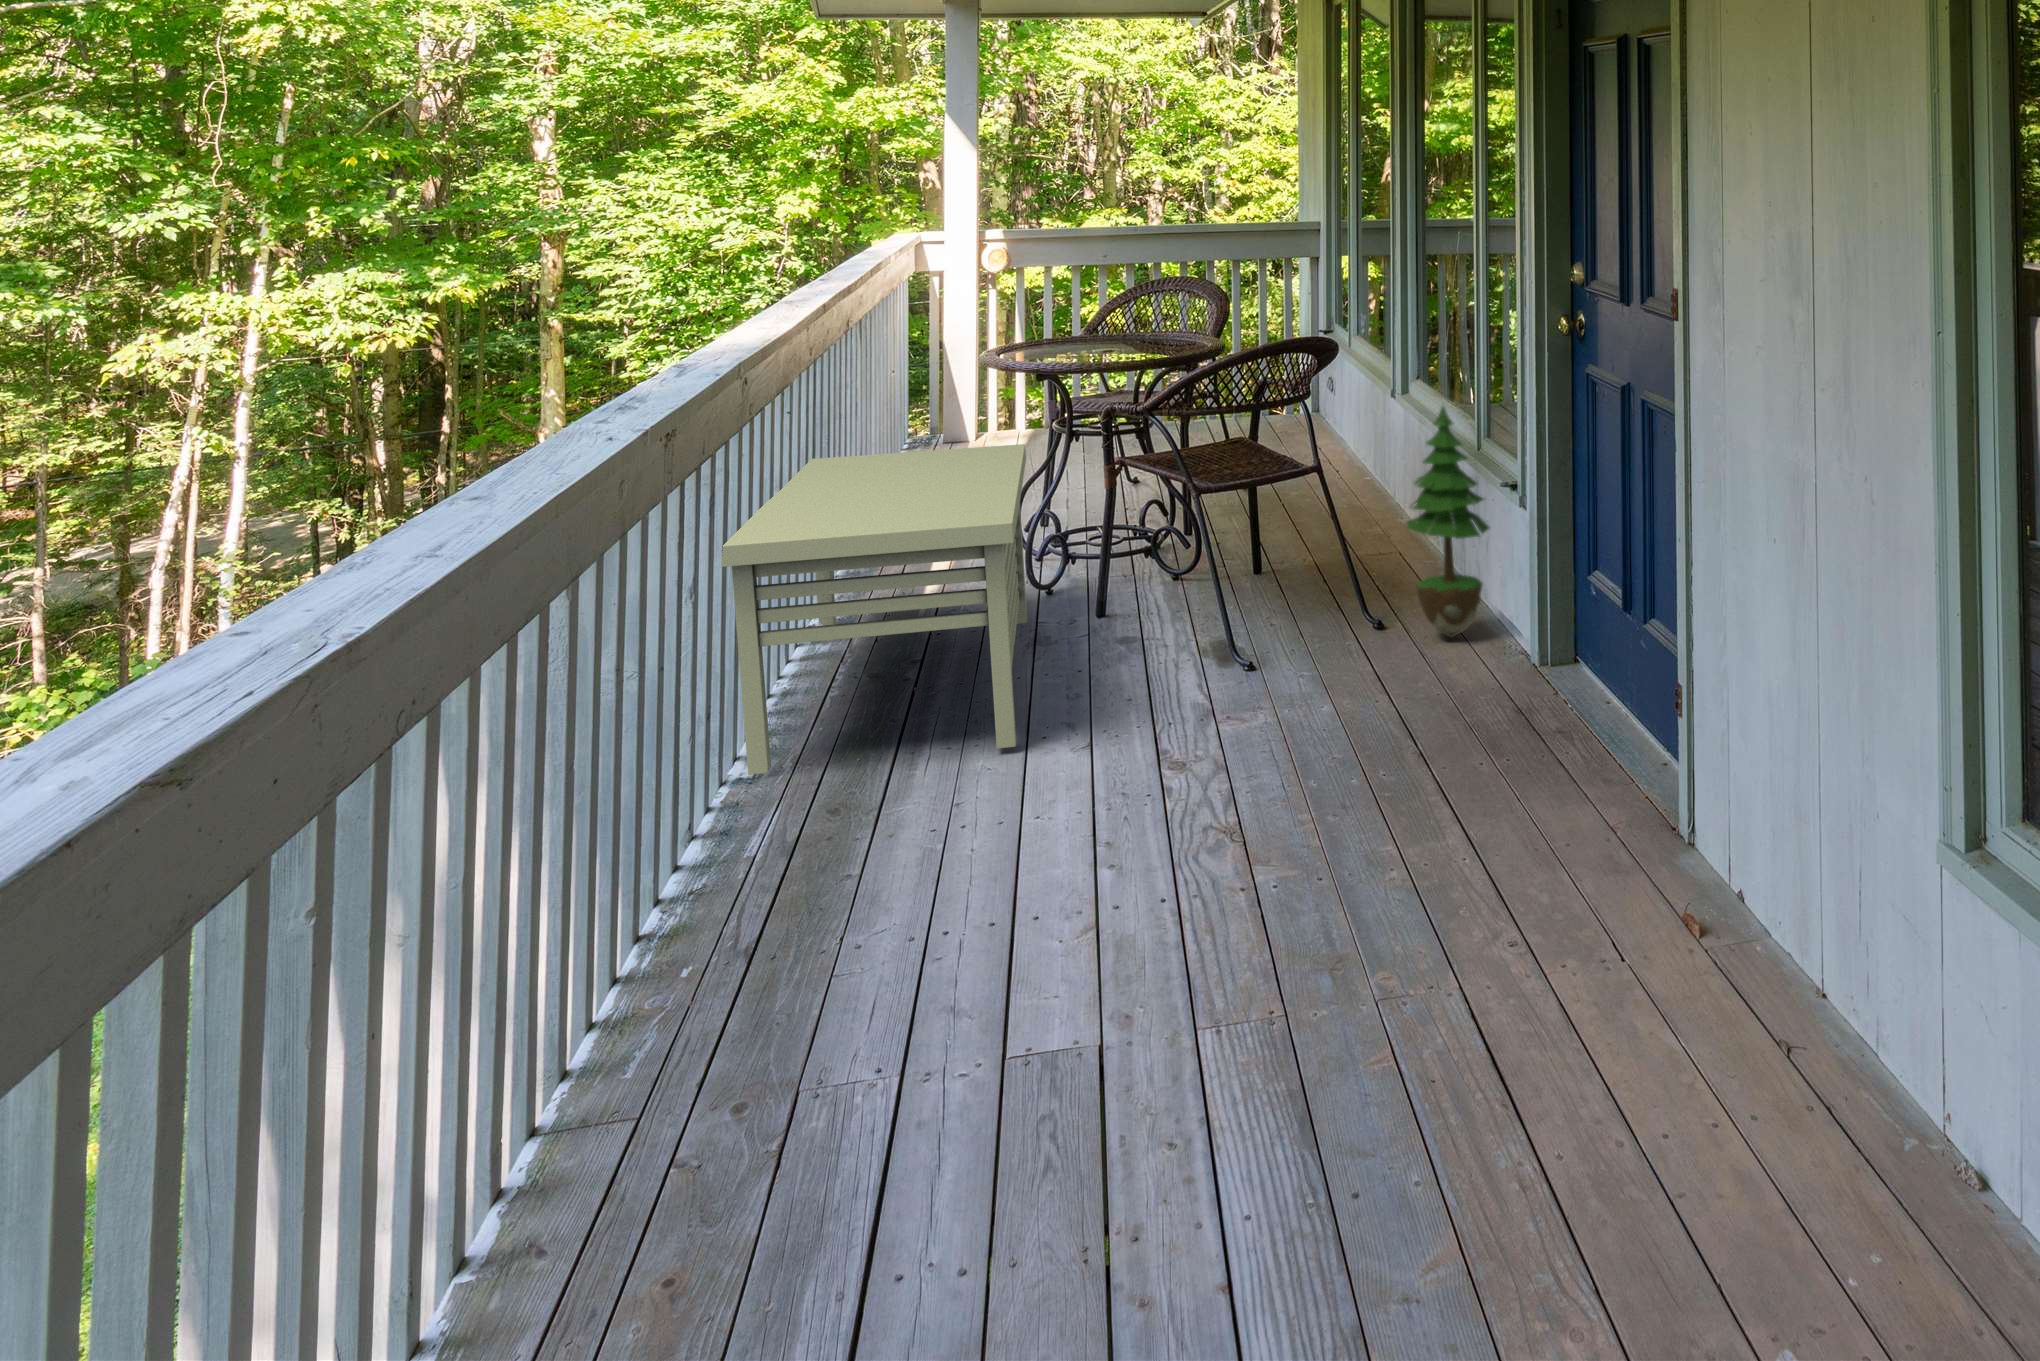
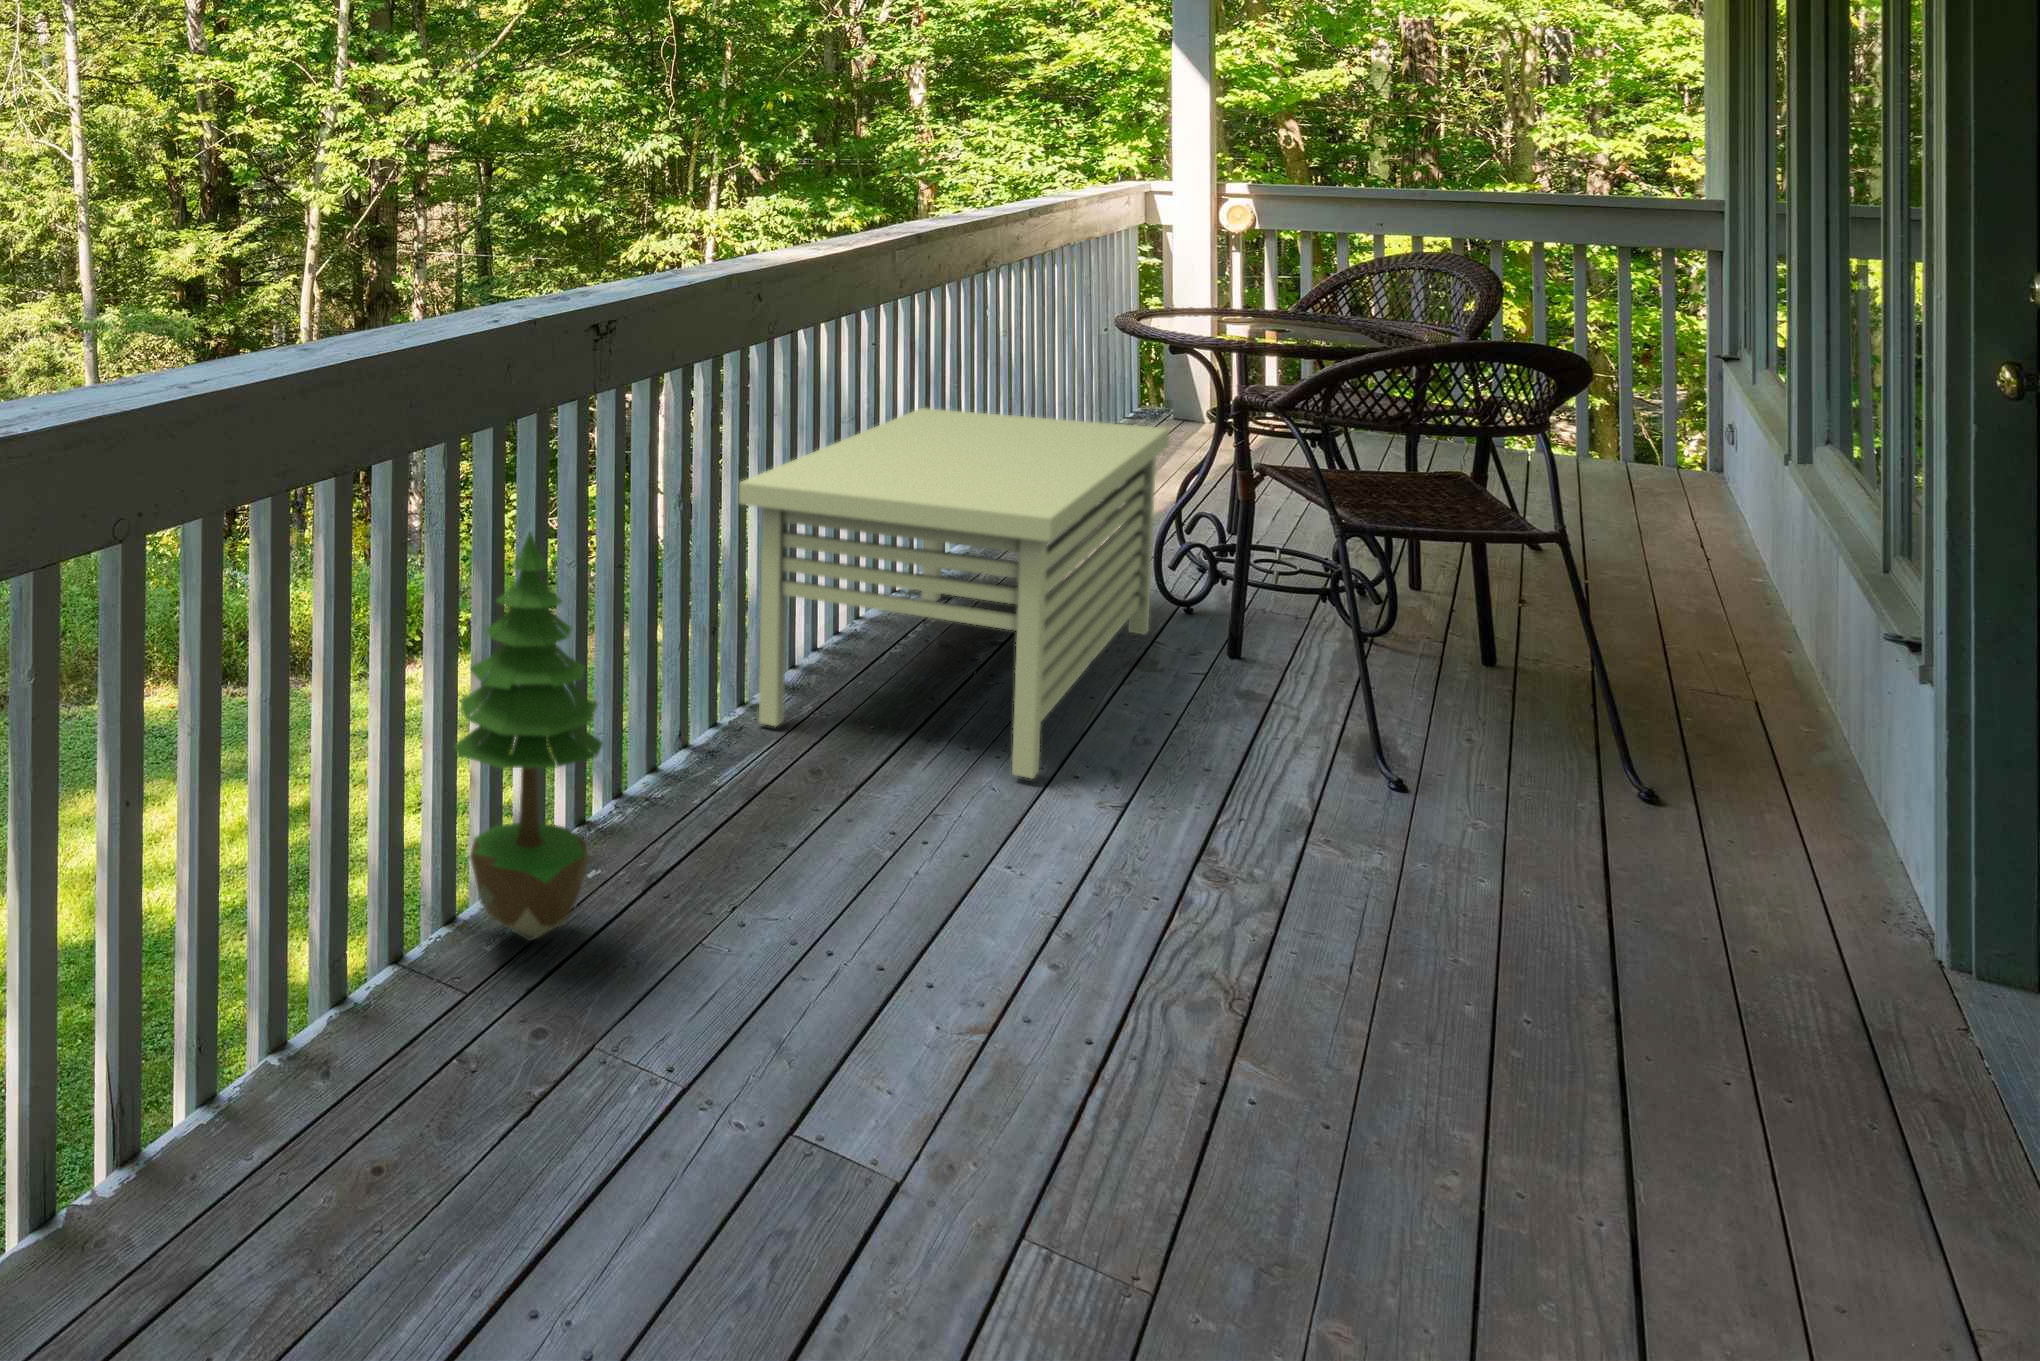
potted tree: present [1407,407,1490,638] -> present [454,533,602,941]

